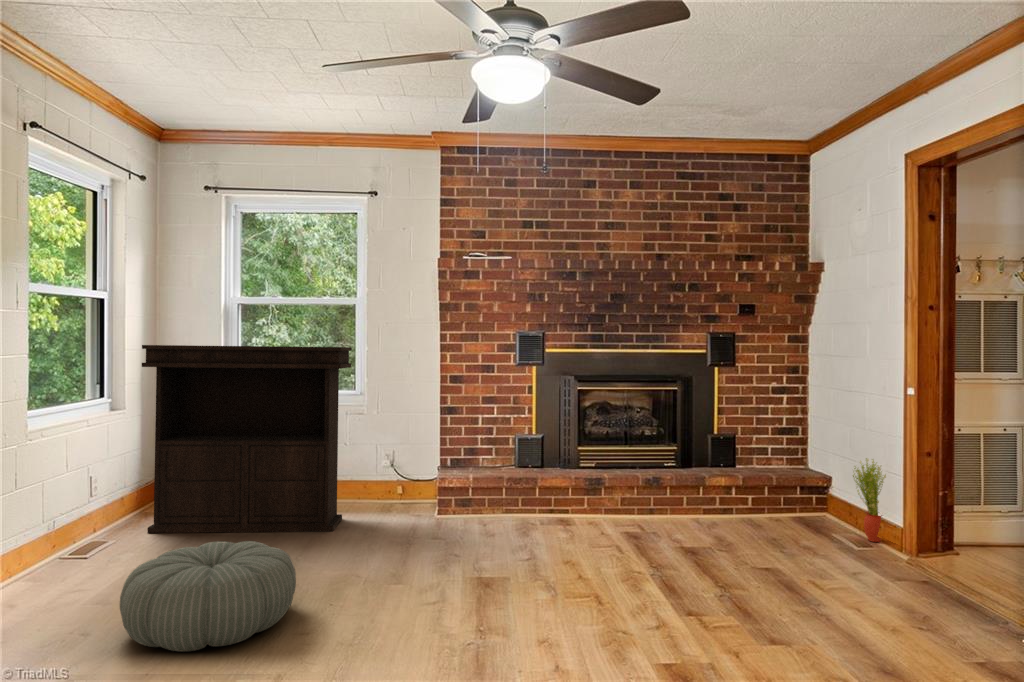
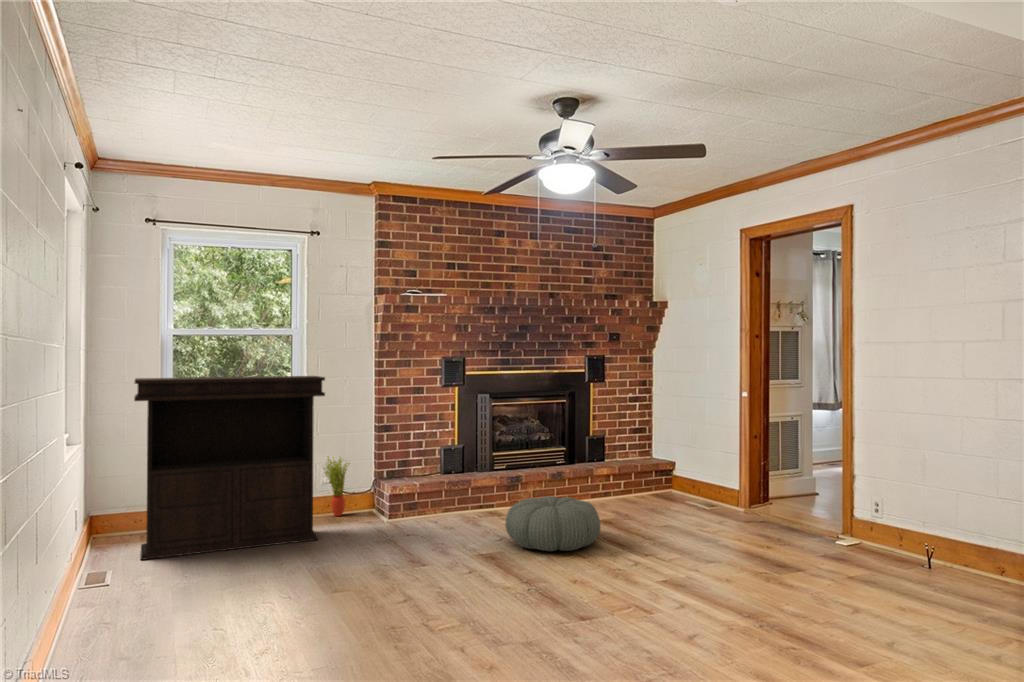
potted plant: present [853,458,886,542] -> present [324,457,349,516]
pouf: present [120,541,296,652] -> present [505,496,601,551]

